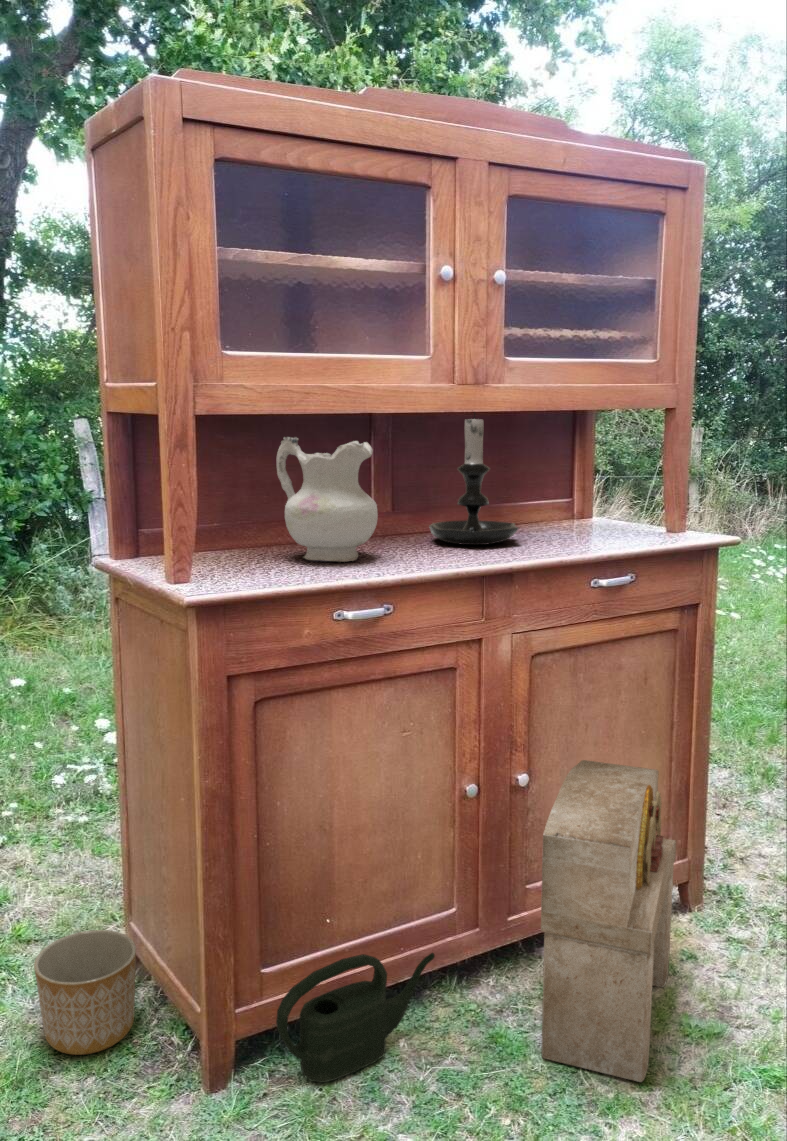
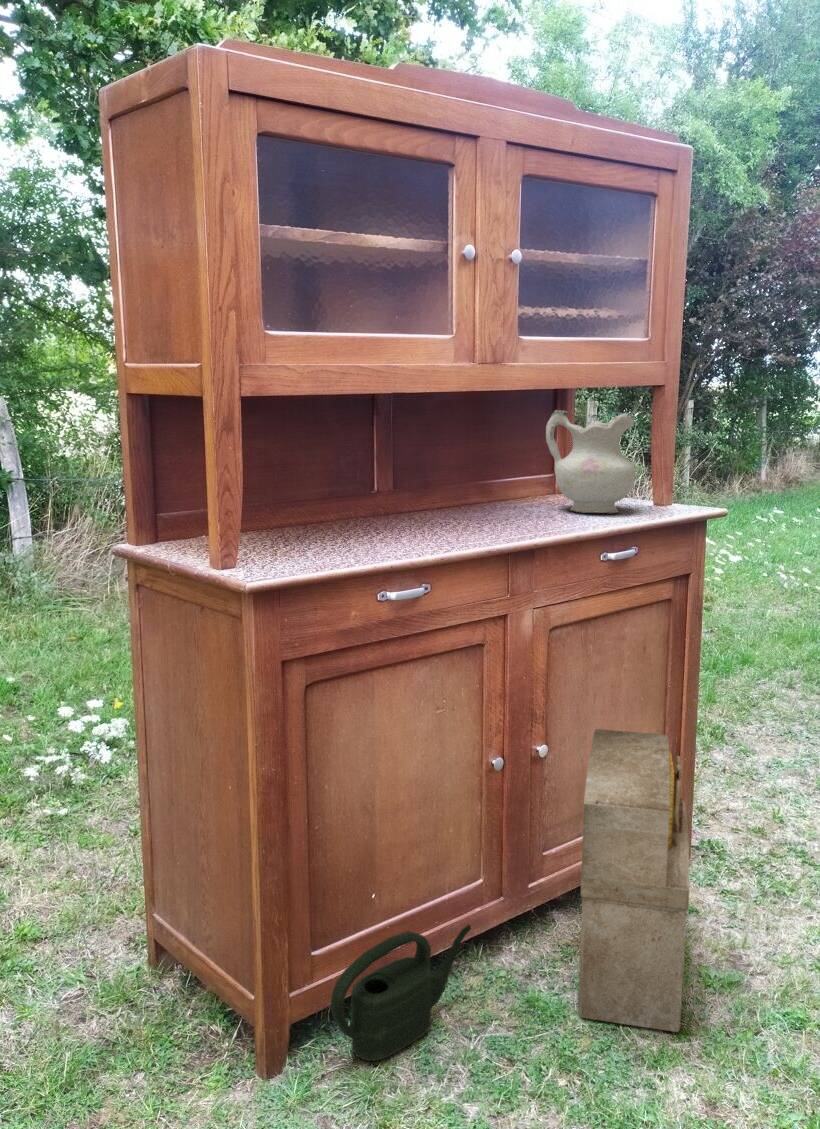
candle holder: present [429,412,519,545] -> none [438,389,529,523]
ceramic pitcher: present [276,437,378,562] -> present [546,410,635,513]
planter: present [34,930,136,1055] -> none [67,927,172,1057]

